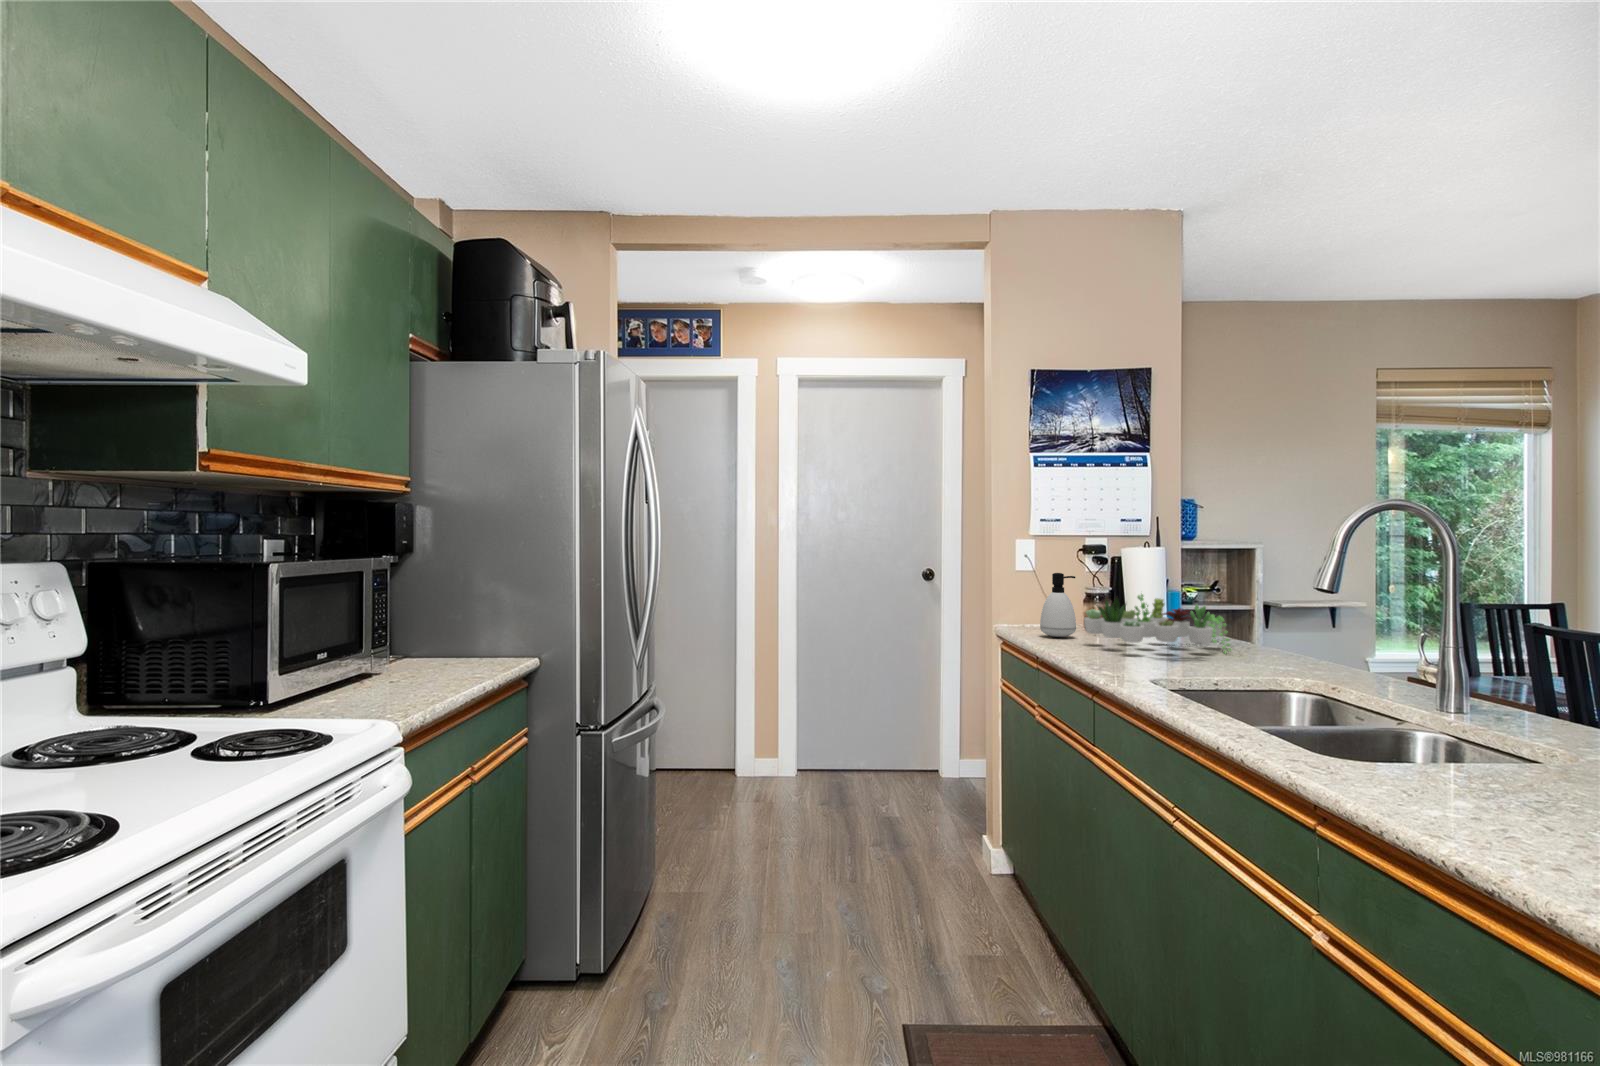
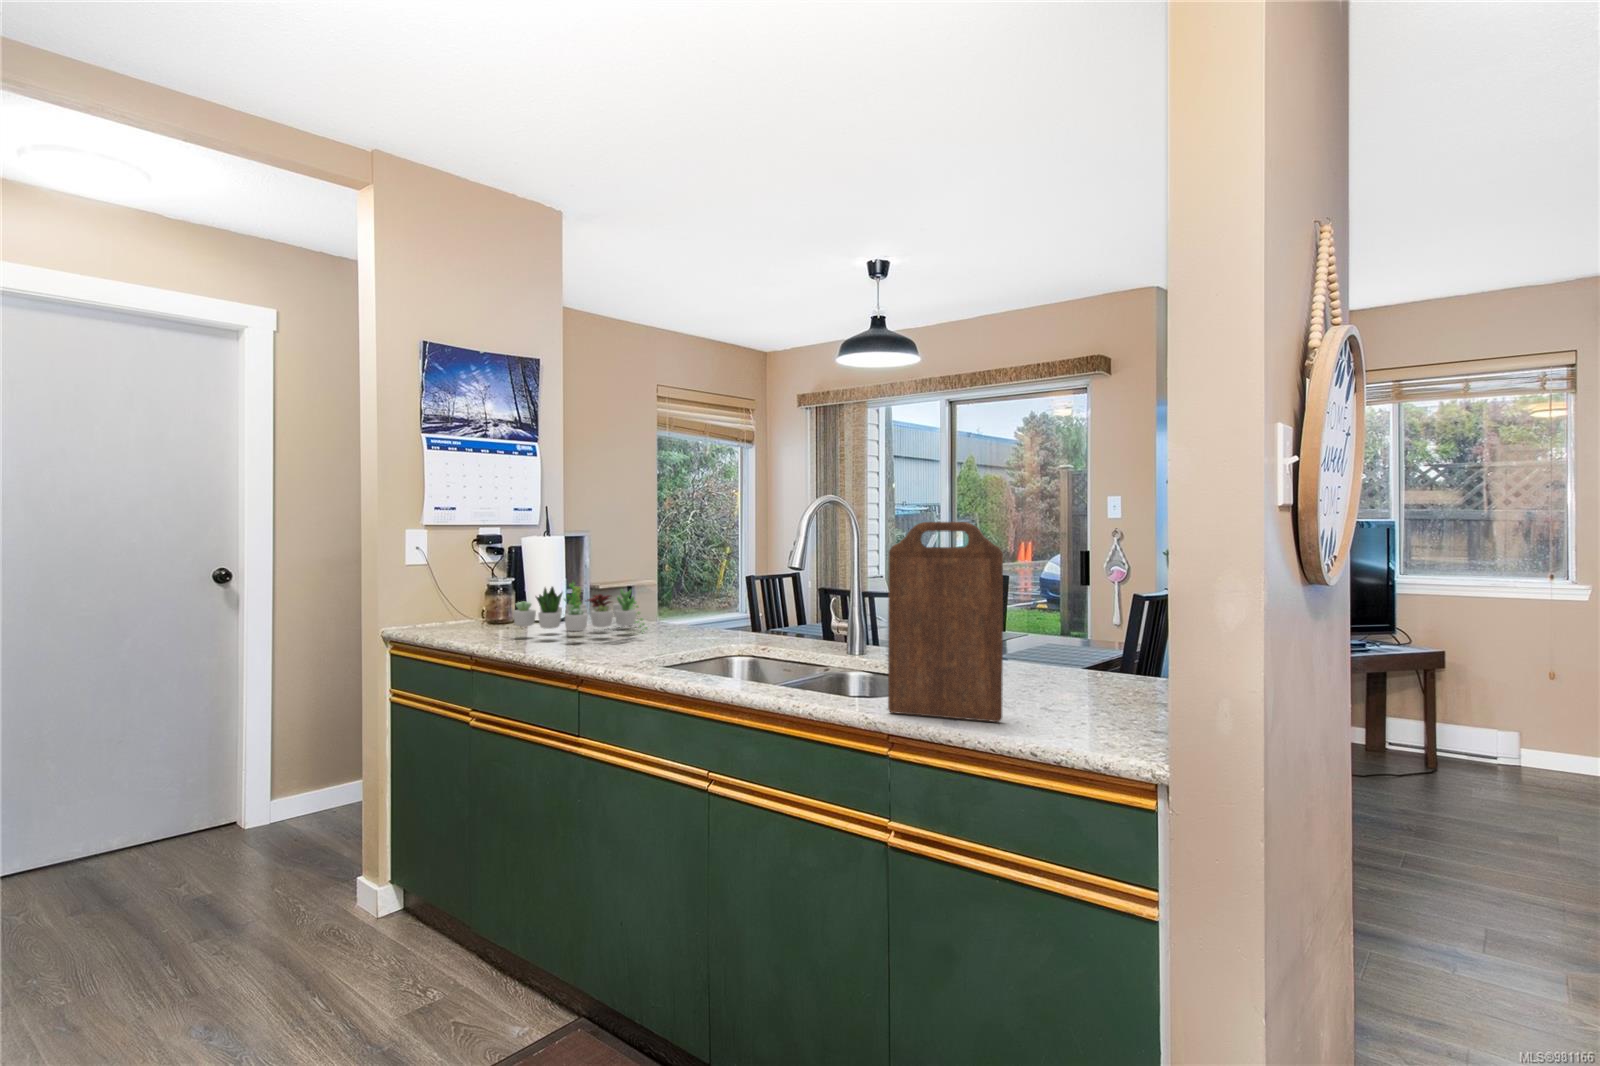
cutting board: none [1331,529,1498,825] -> present [888,522,1003,722]
soap dispenser: present [1040,573,1076,637] -> none [451,565,492,634]

